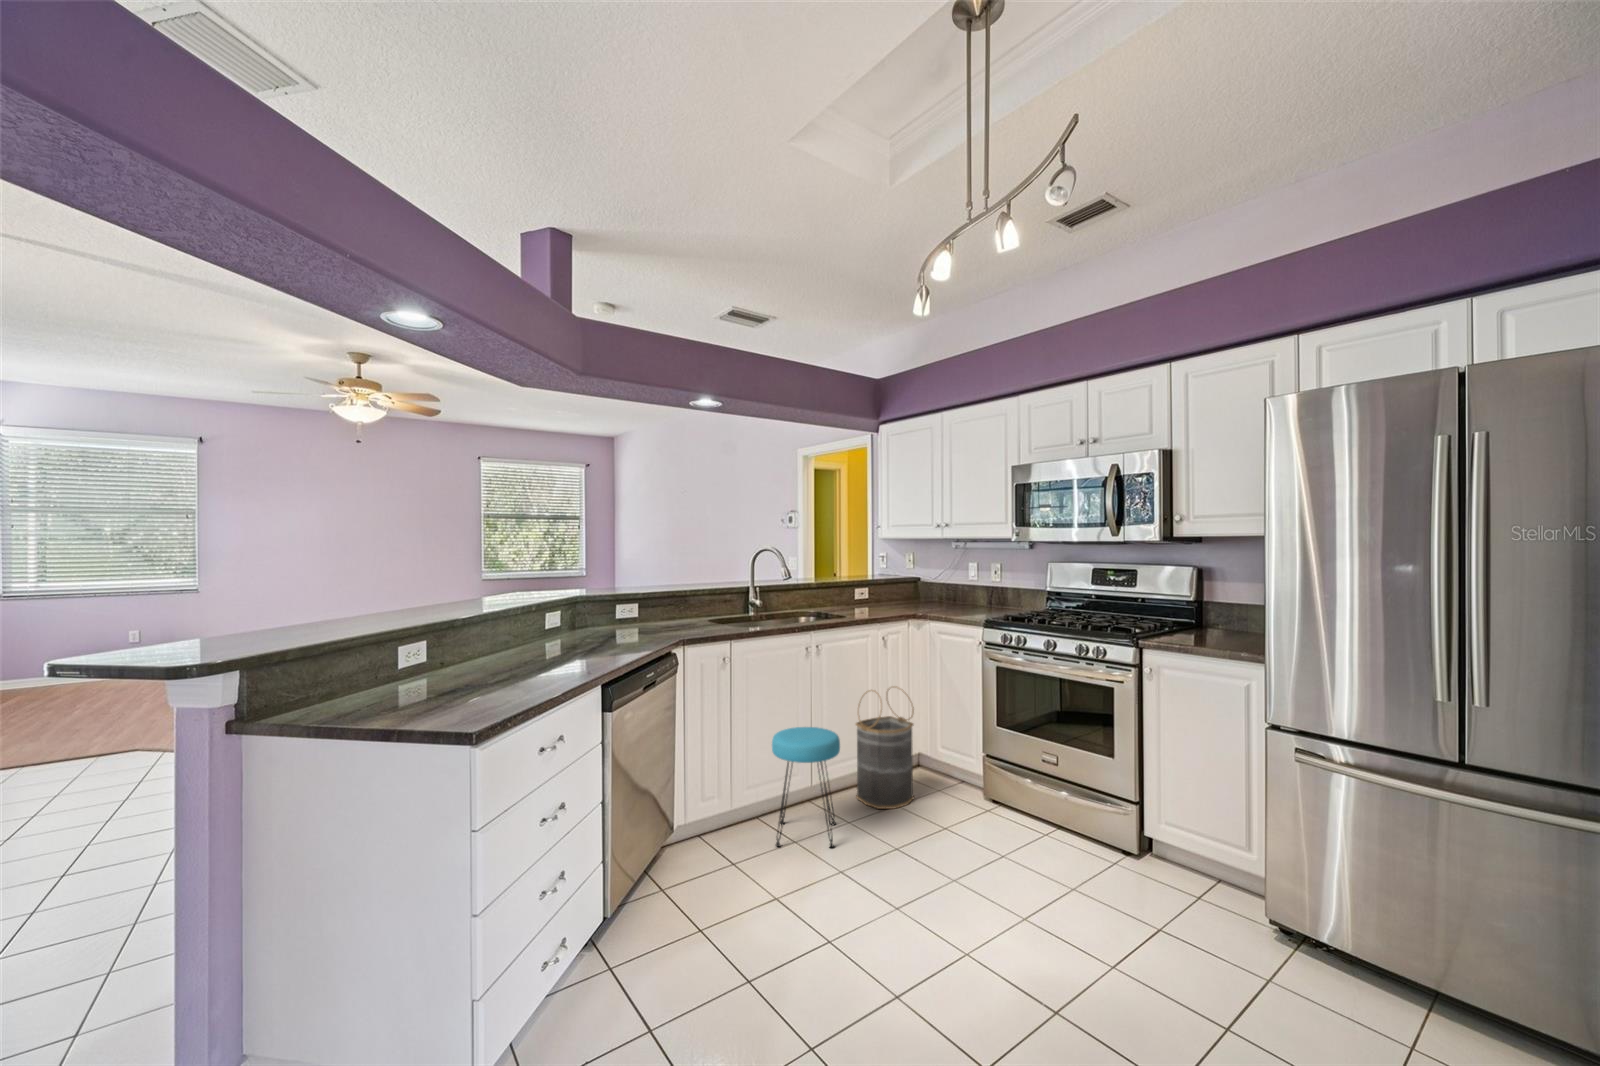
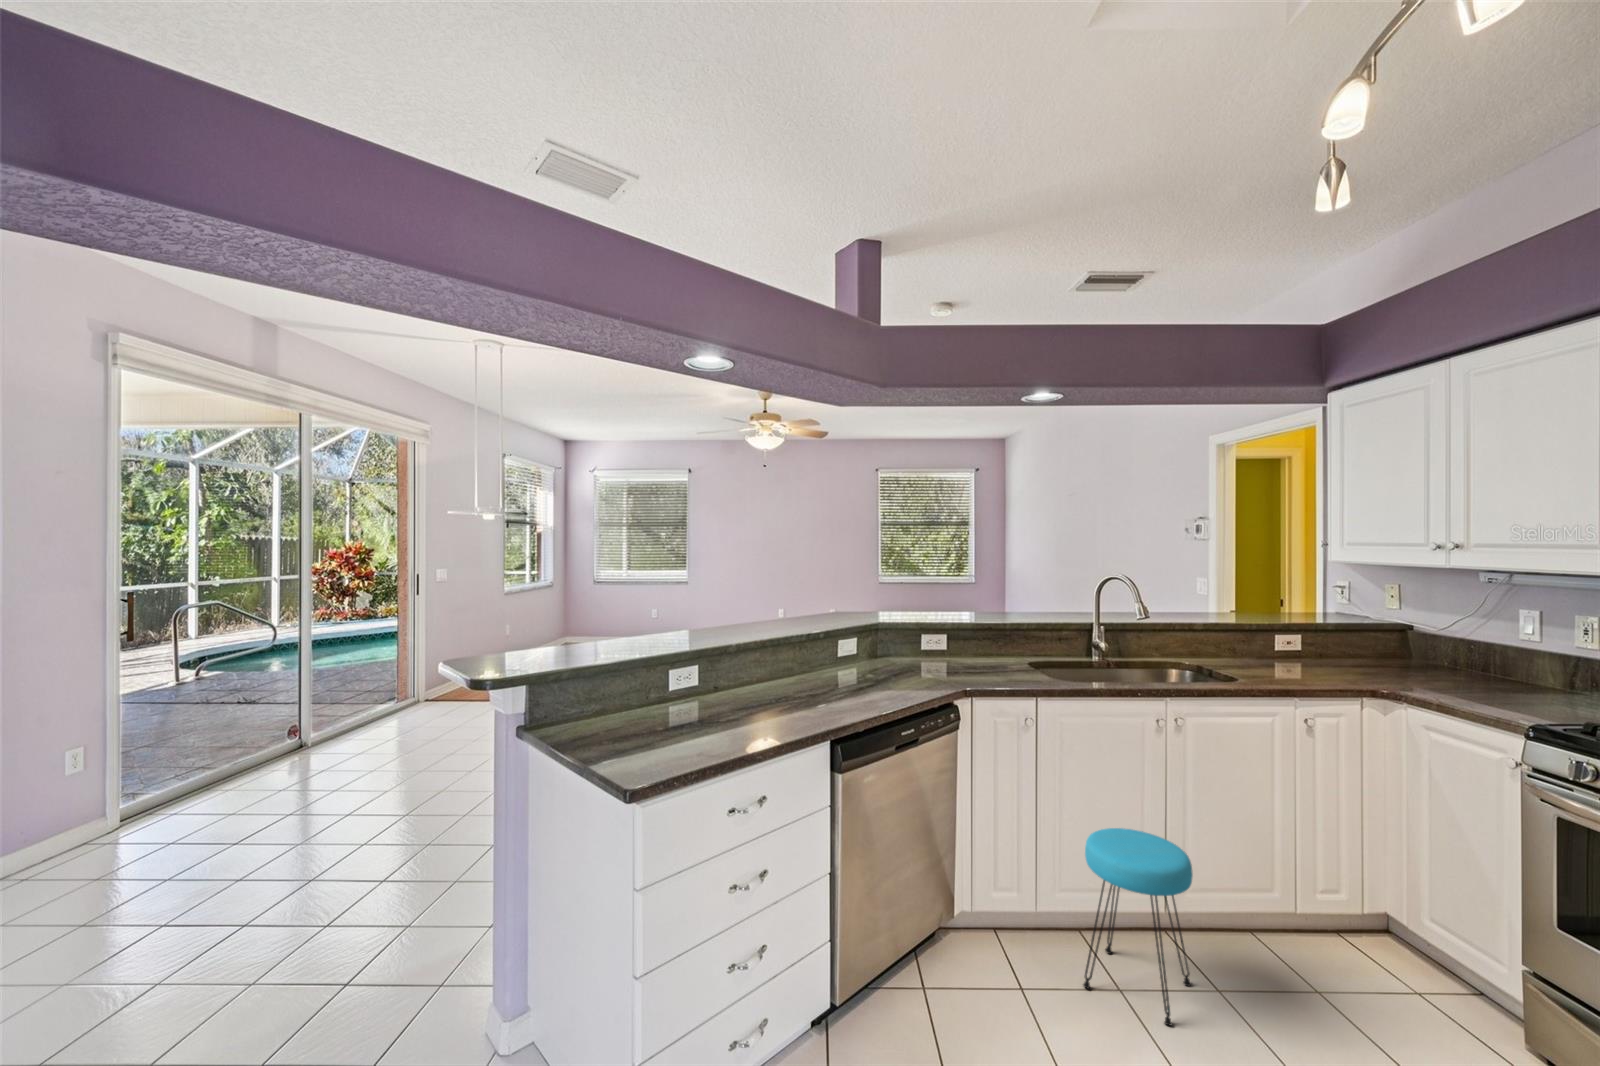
basket: present [856,687,914,809] -> none [1243,799,1356,998]

